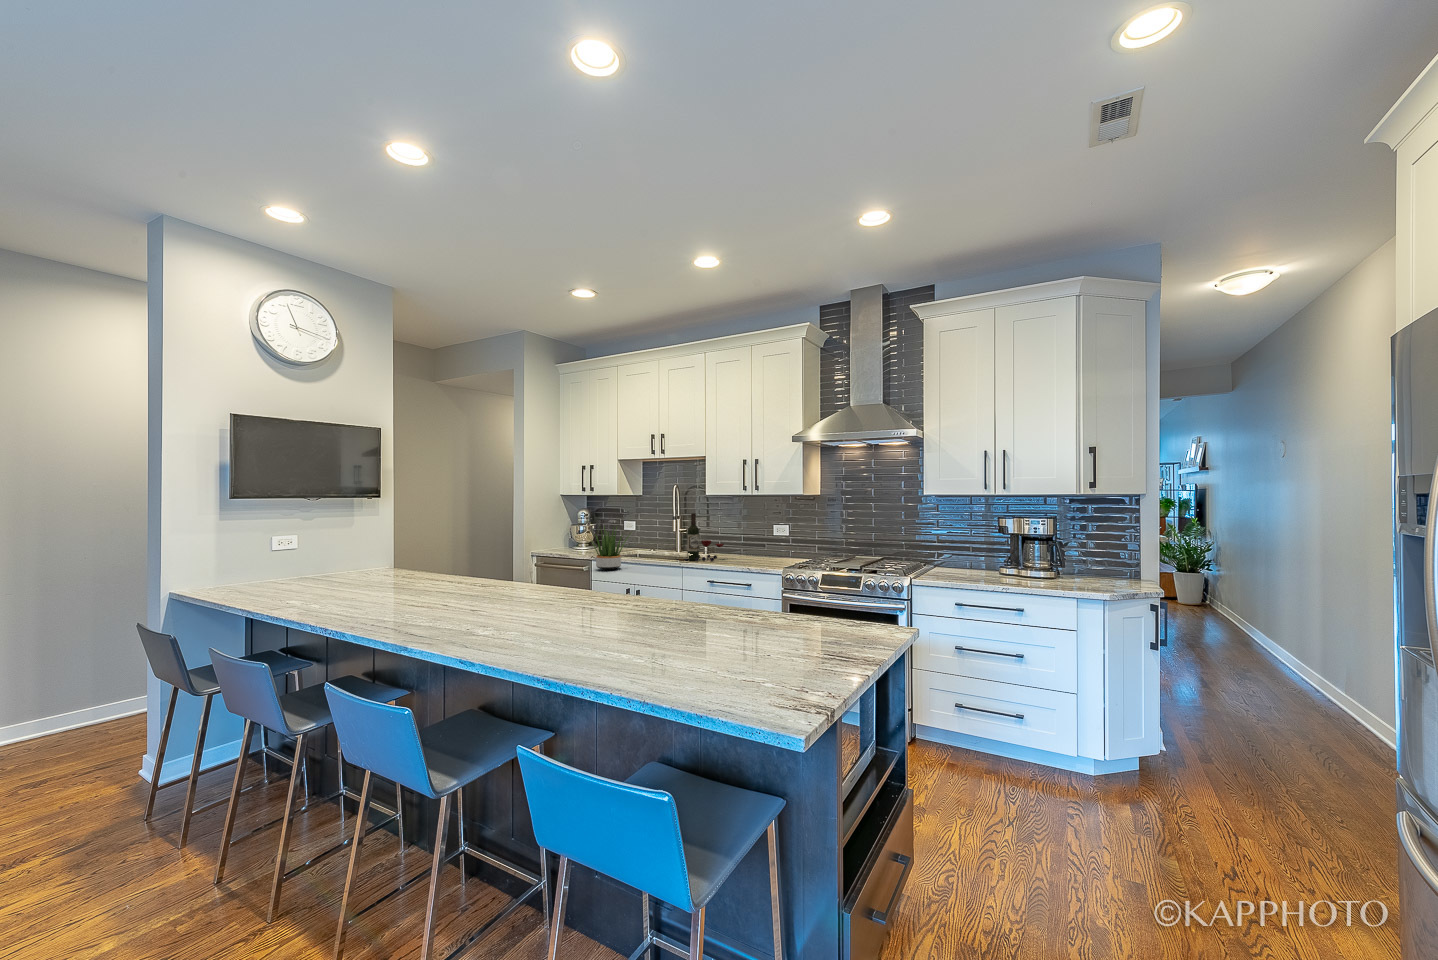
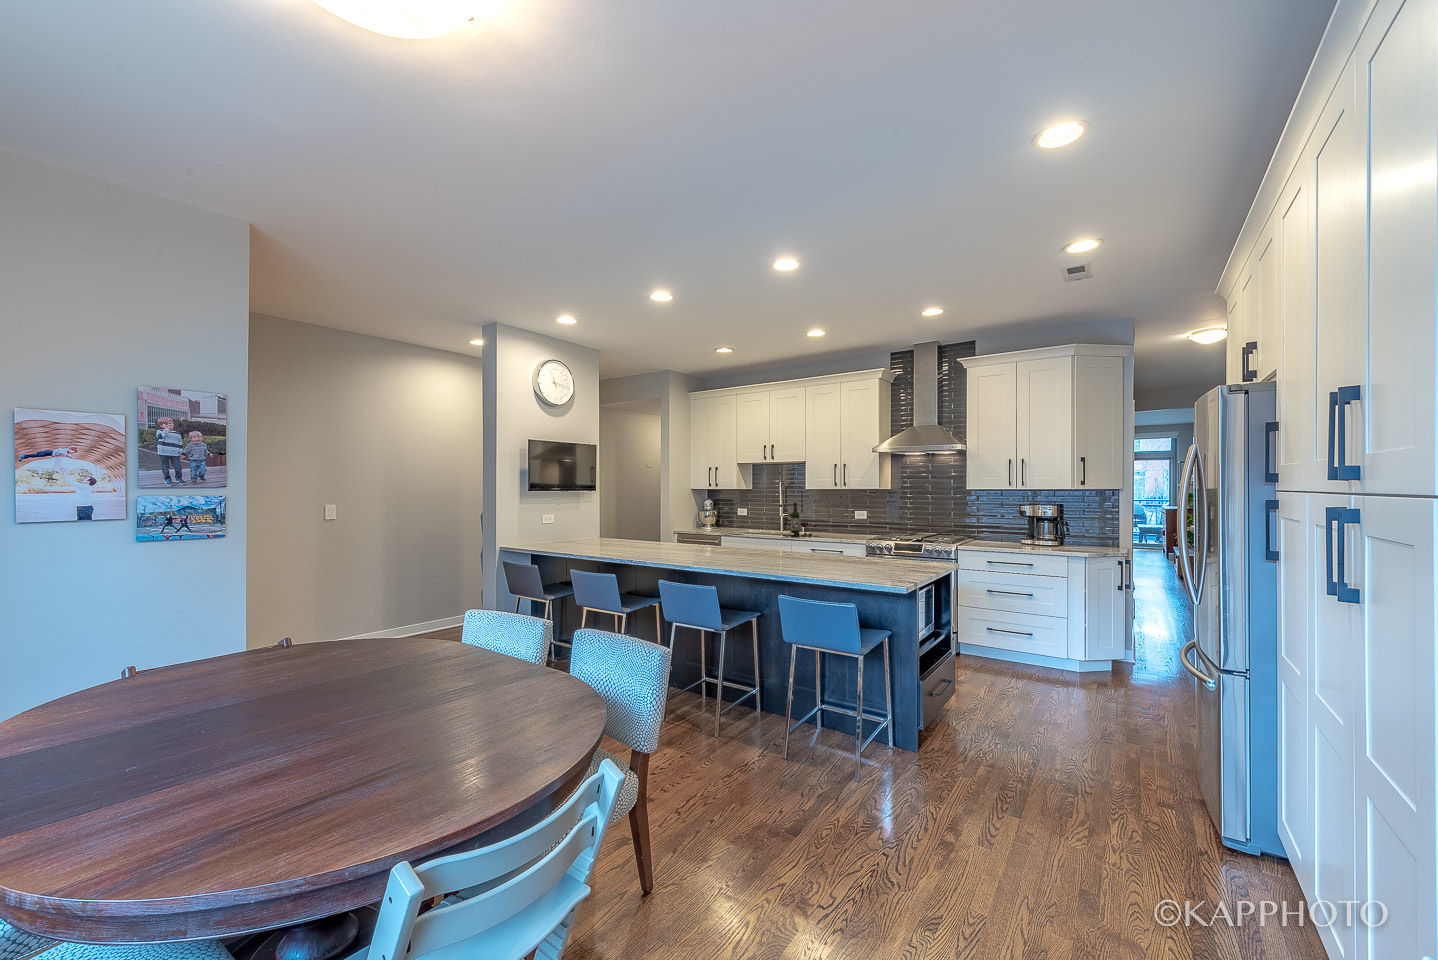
potted plant: present [591,528,628,570] -> none [721,511,754,542]

